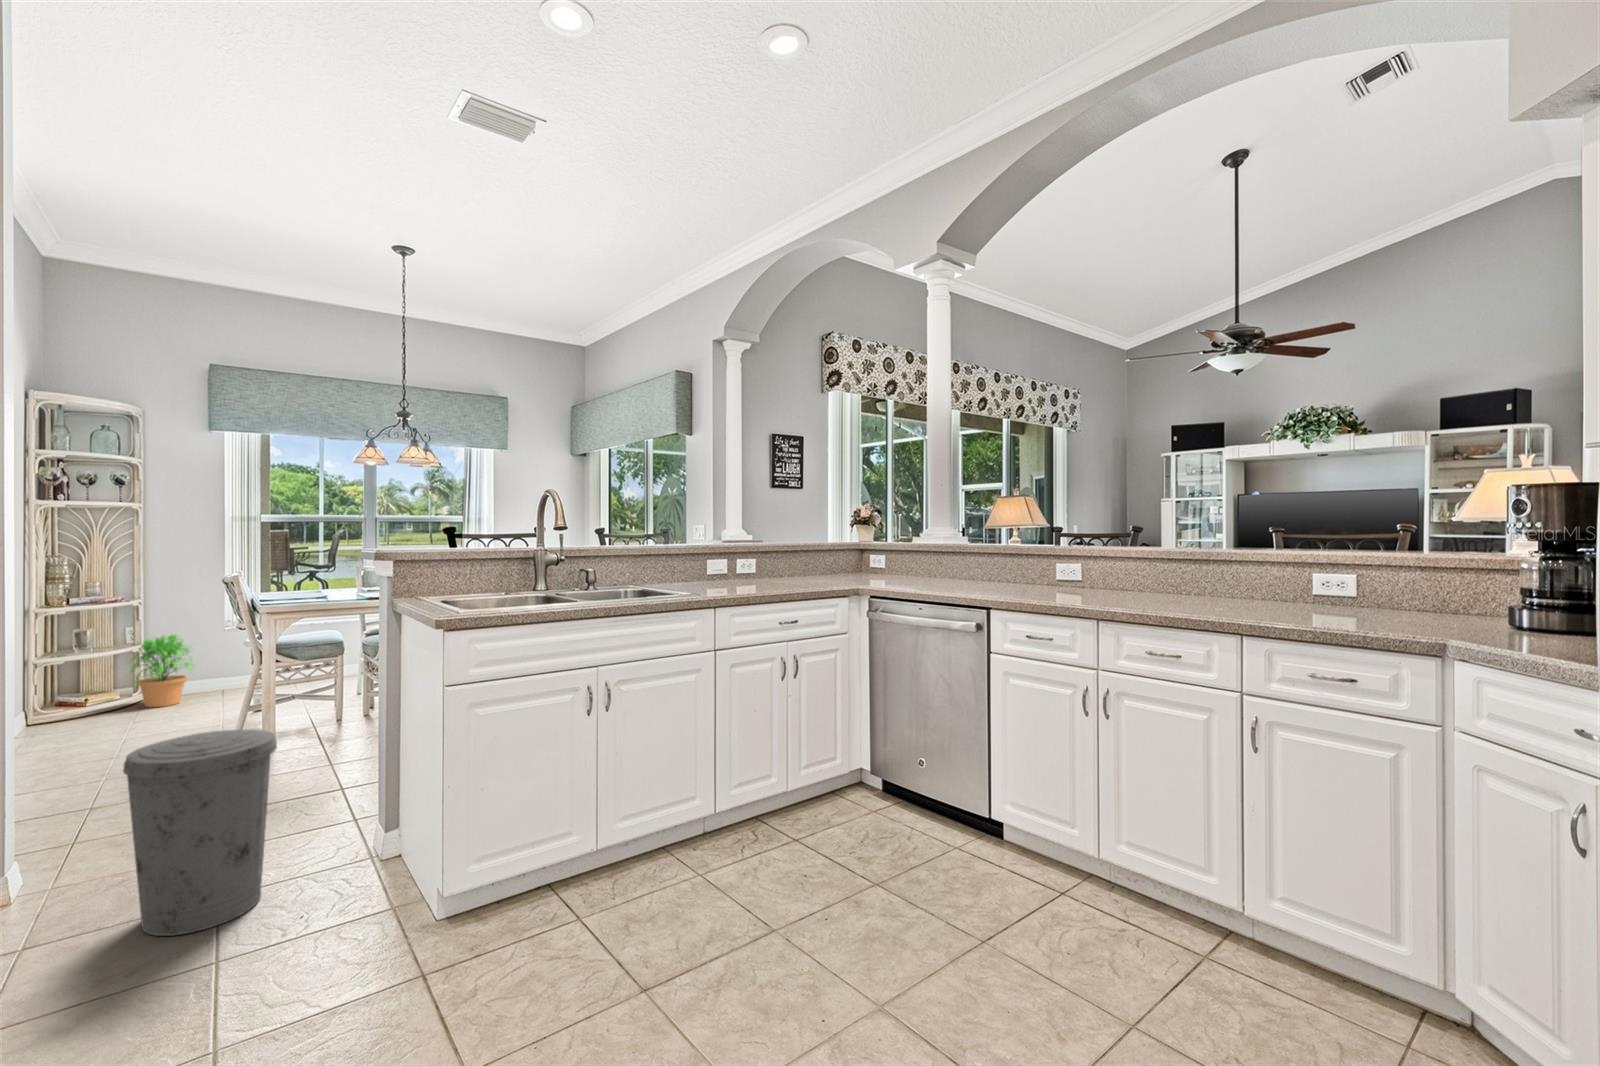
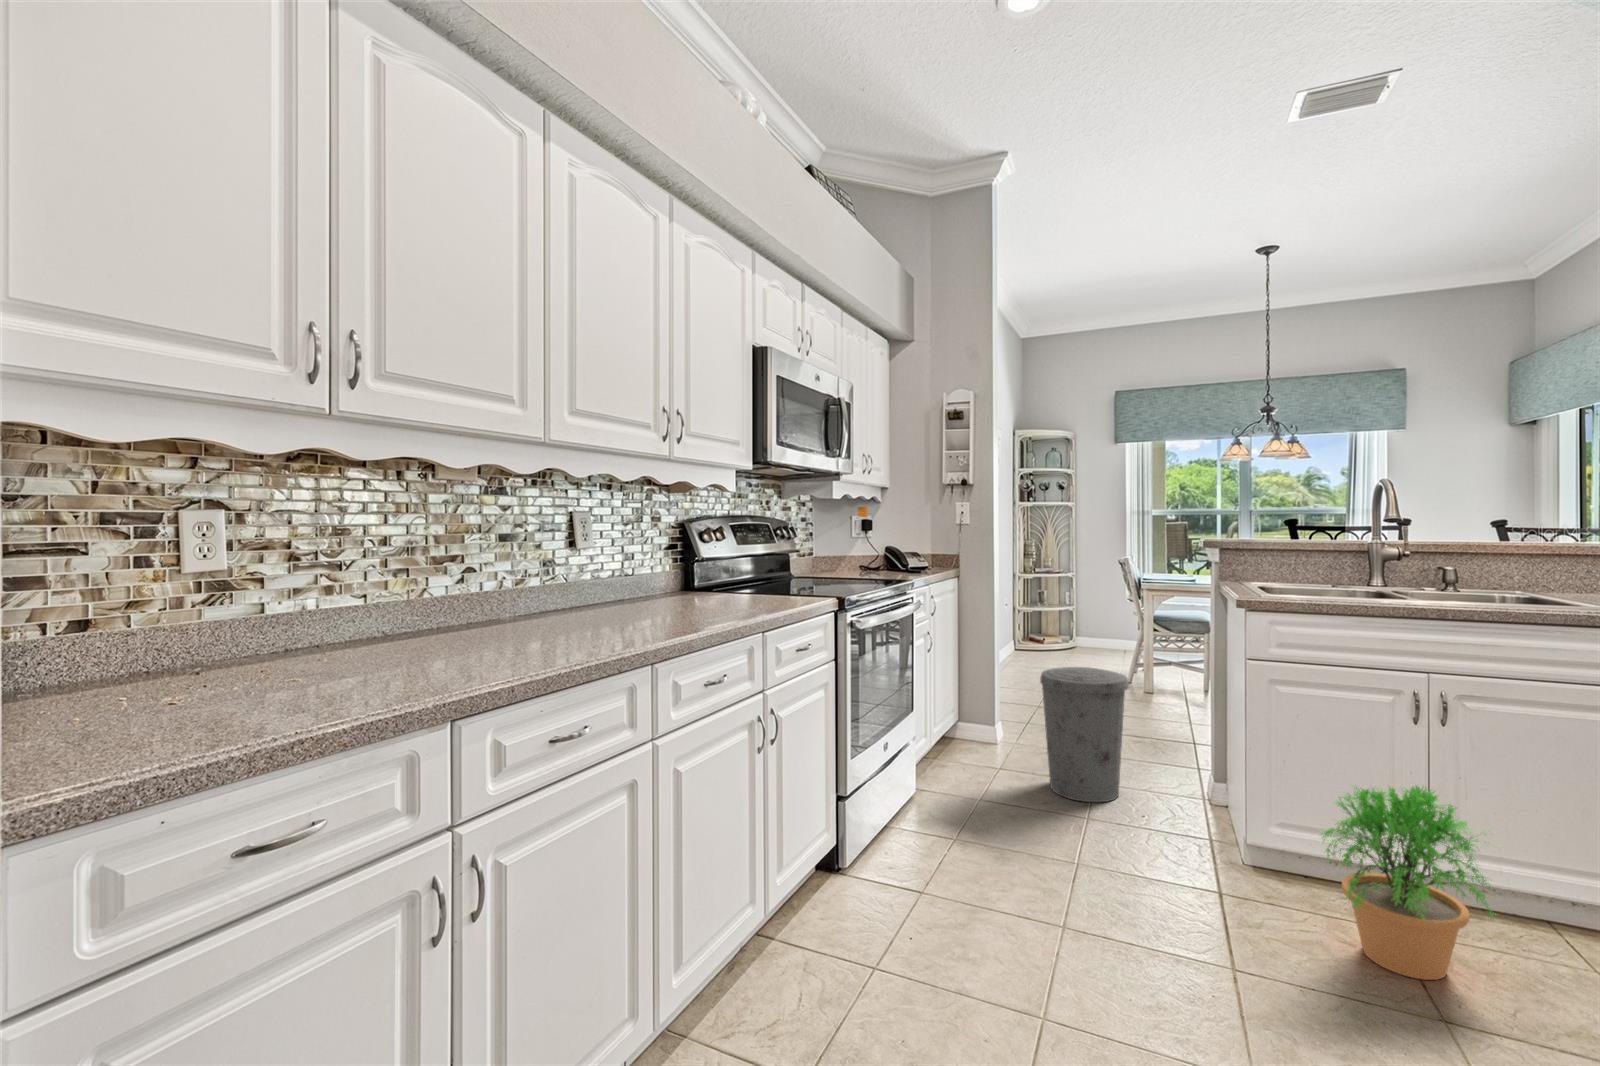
potted plant: present [131,635,193,707] -> present [1322,786,1492,980]

